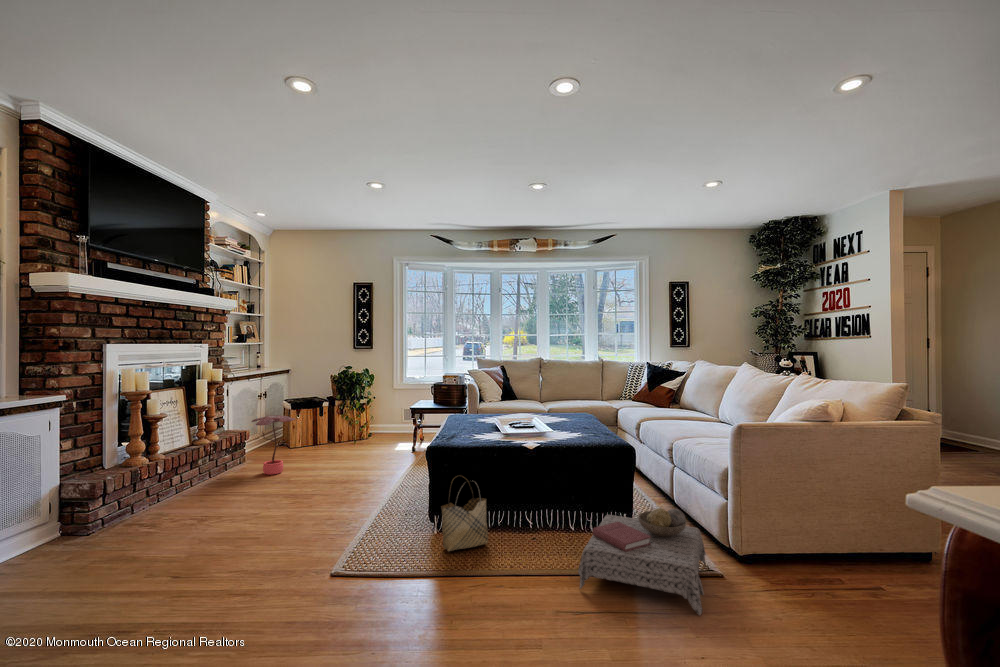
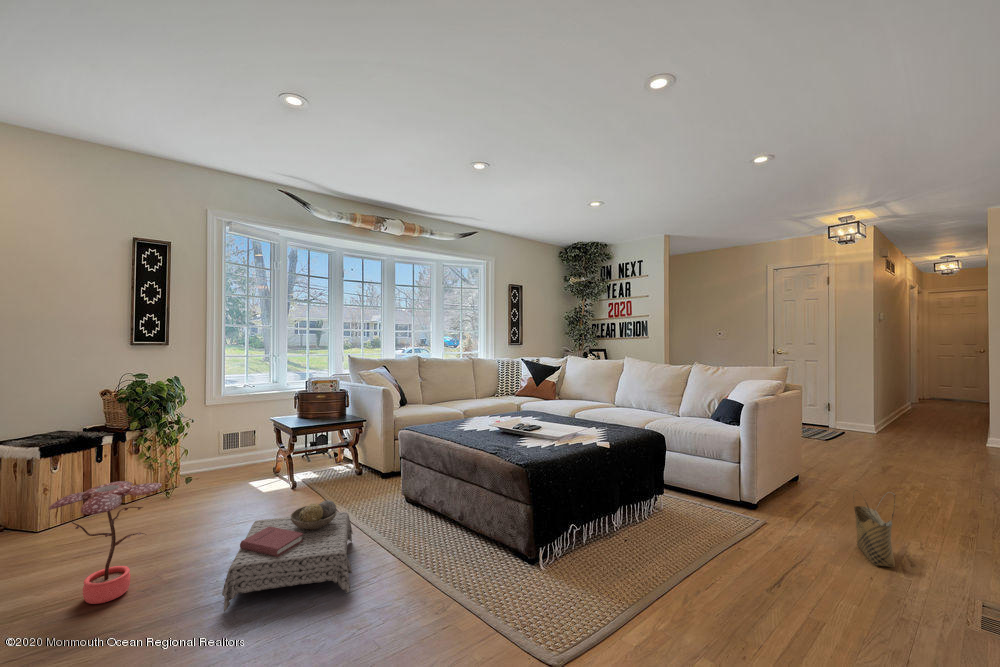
woven basket: present [441,475,488,551] -> present [854,493,895,567]
ottoman: present [578,508,706,615] -> present [222,500,353,612]

